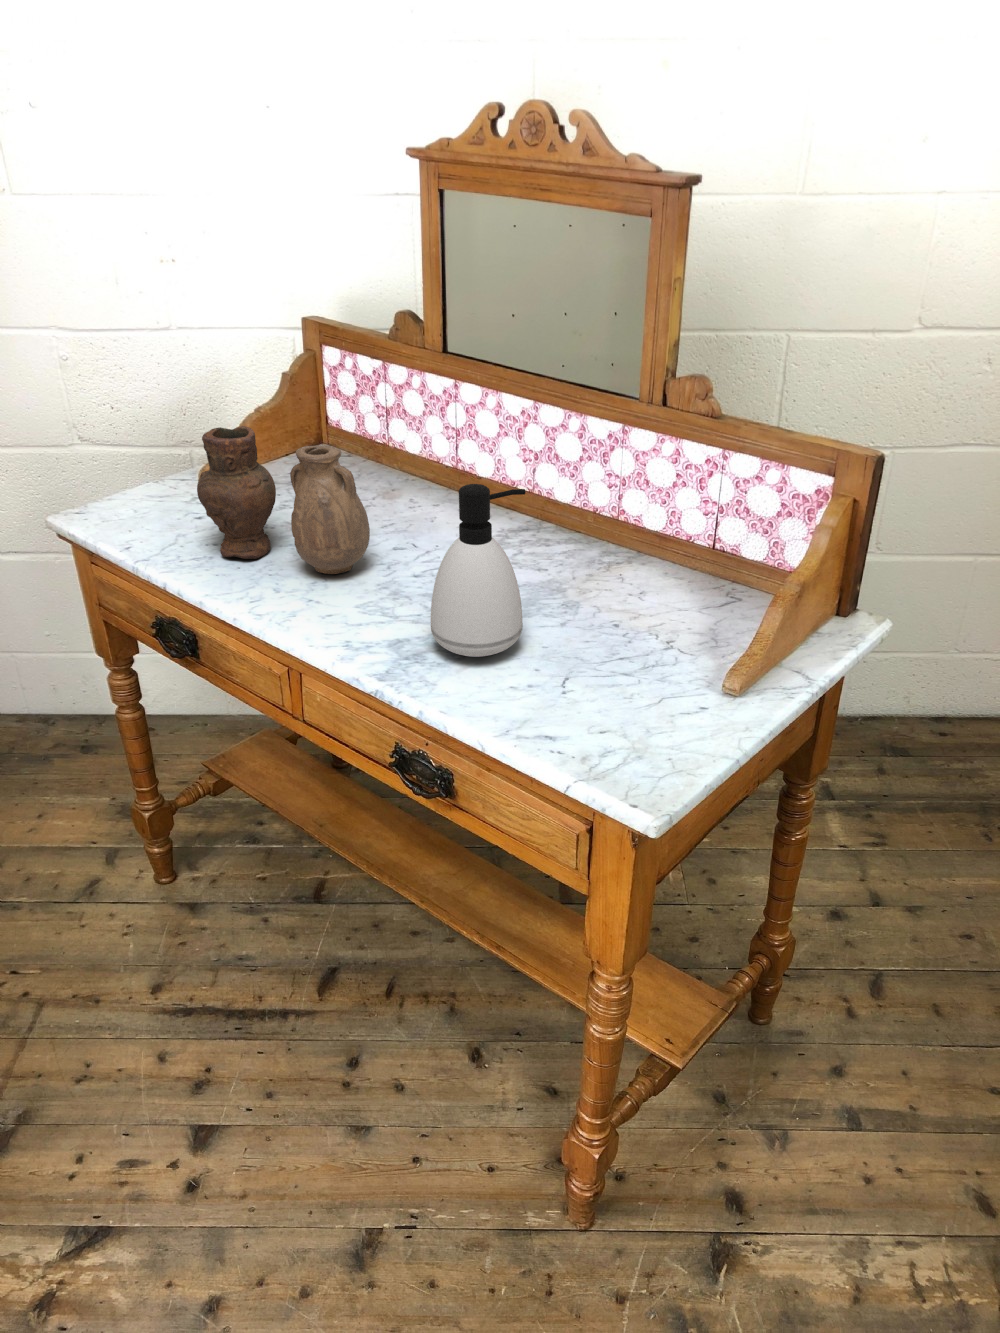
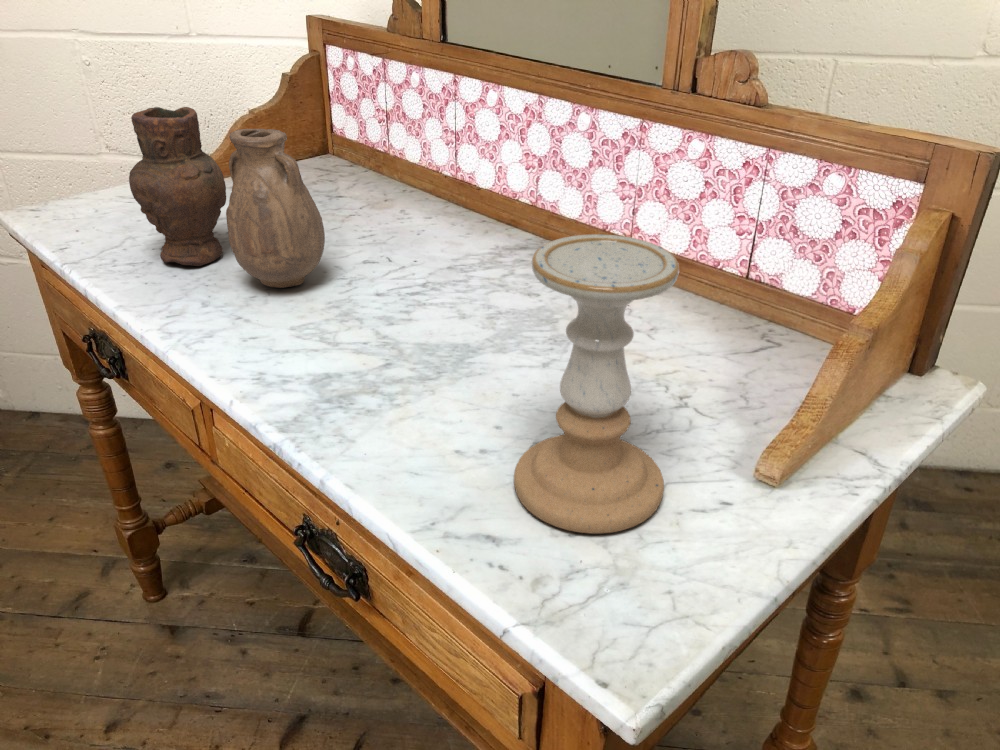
soap dispenser: present [431,484,525,657] -> none [361,166,489,404]
candle holder: none [558,531,664,730] -> present [514,234,679,533]

